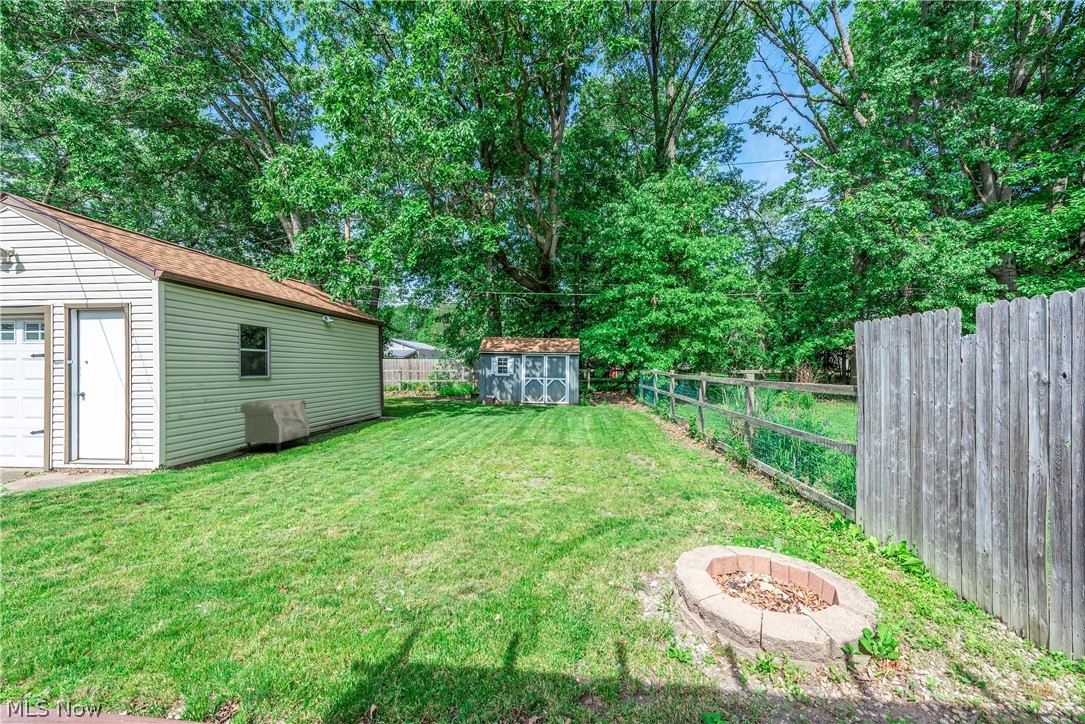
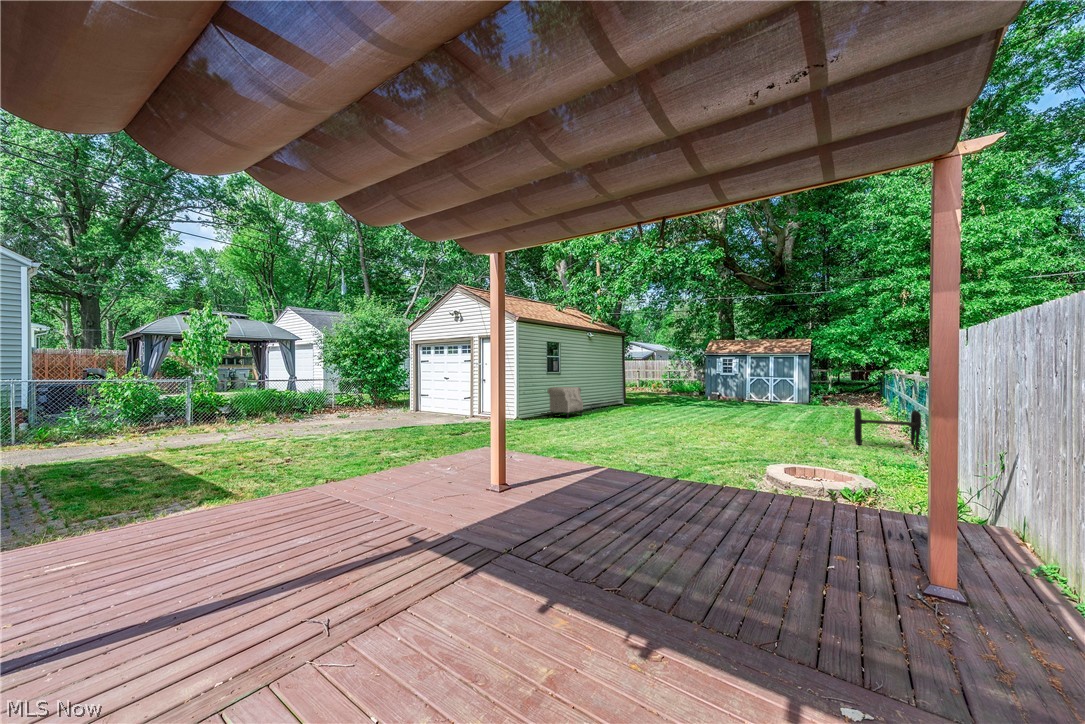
bench: none [654,413,720,458] -> present [854,408,921,450]

